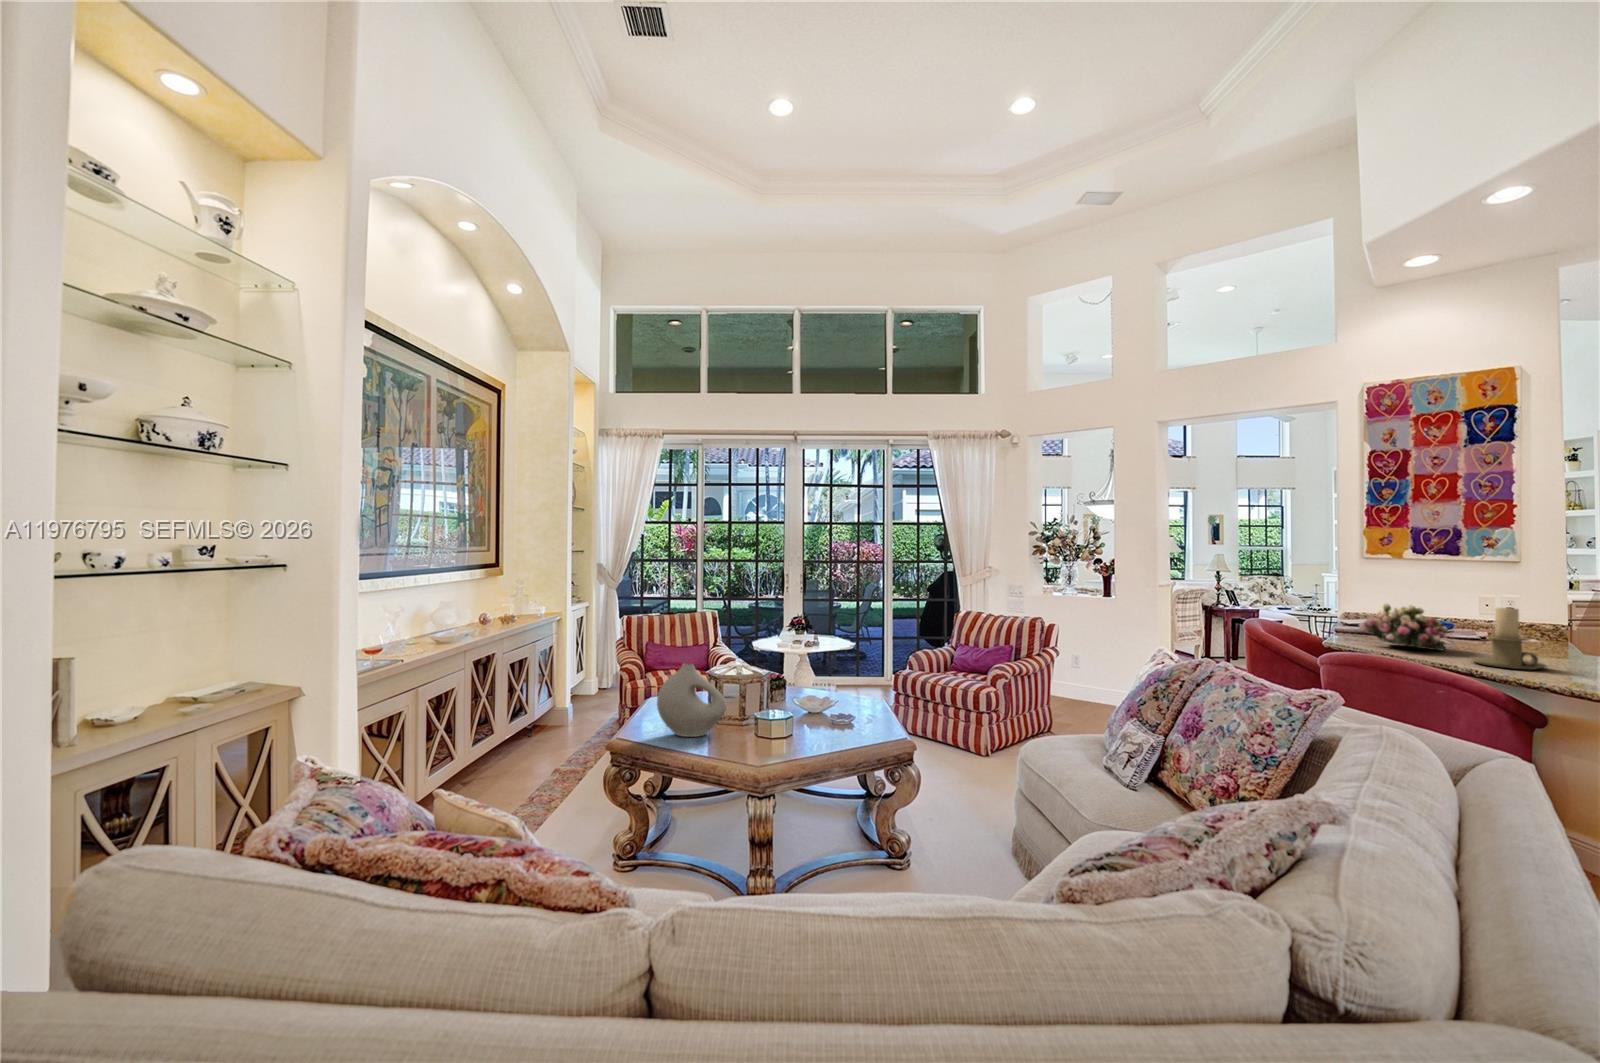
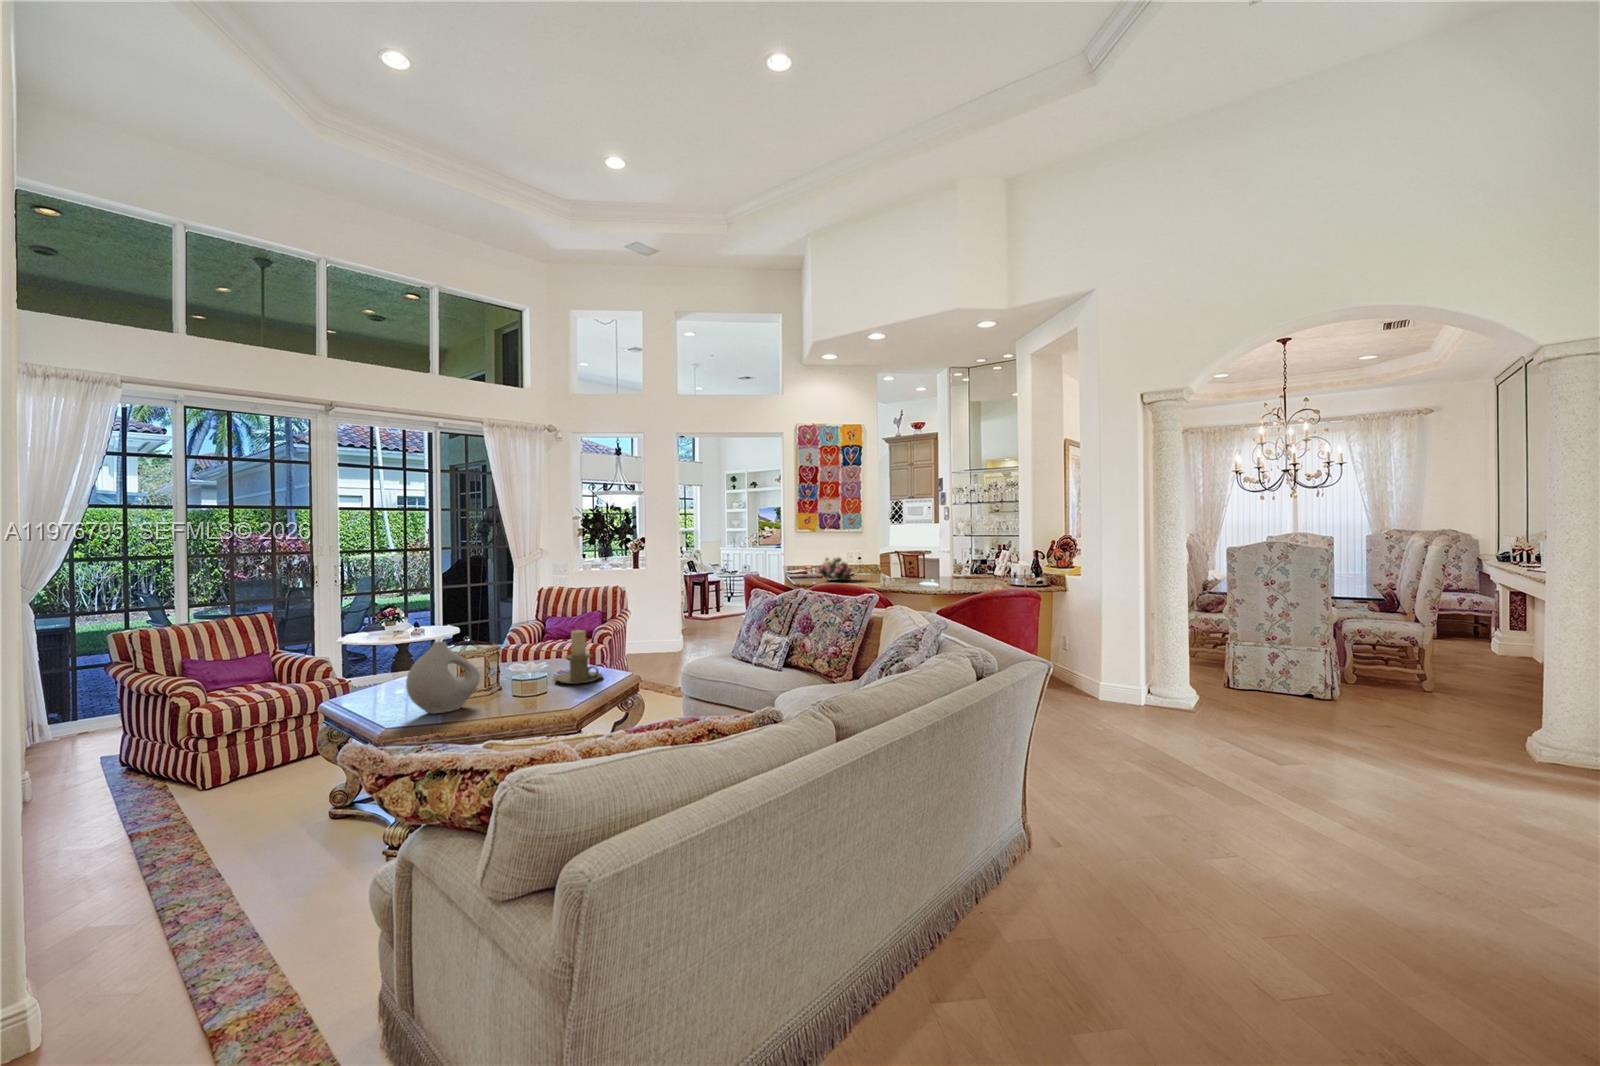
candle holder: present [1470,608,1547,670] -> present [555,630,603,684]

